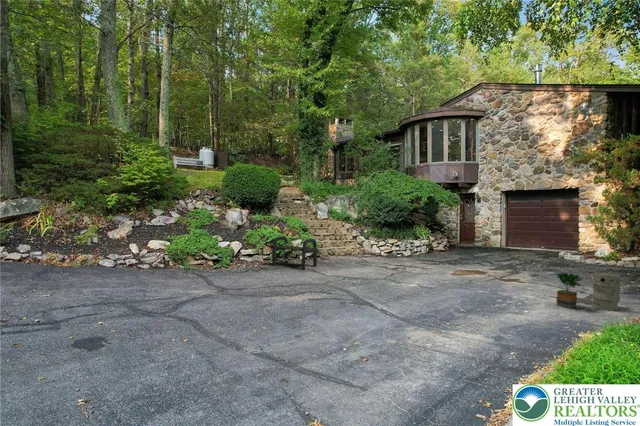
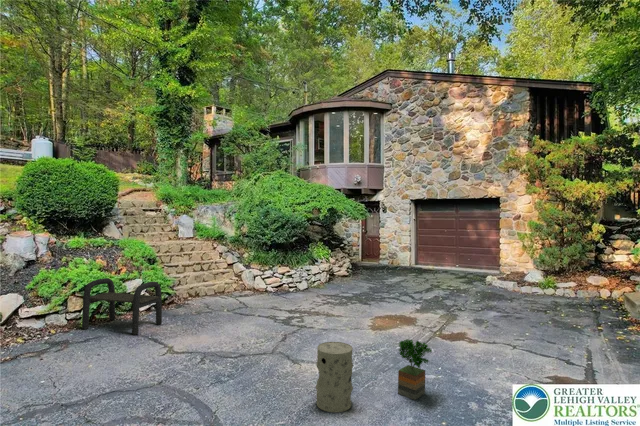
trash can: present [592,272,621,311] -> present [316,342,353,412]
potted tree: present [557,273,582,309] -> present [398,339,432,400]

